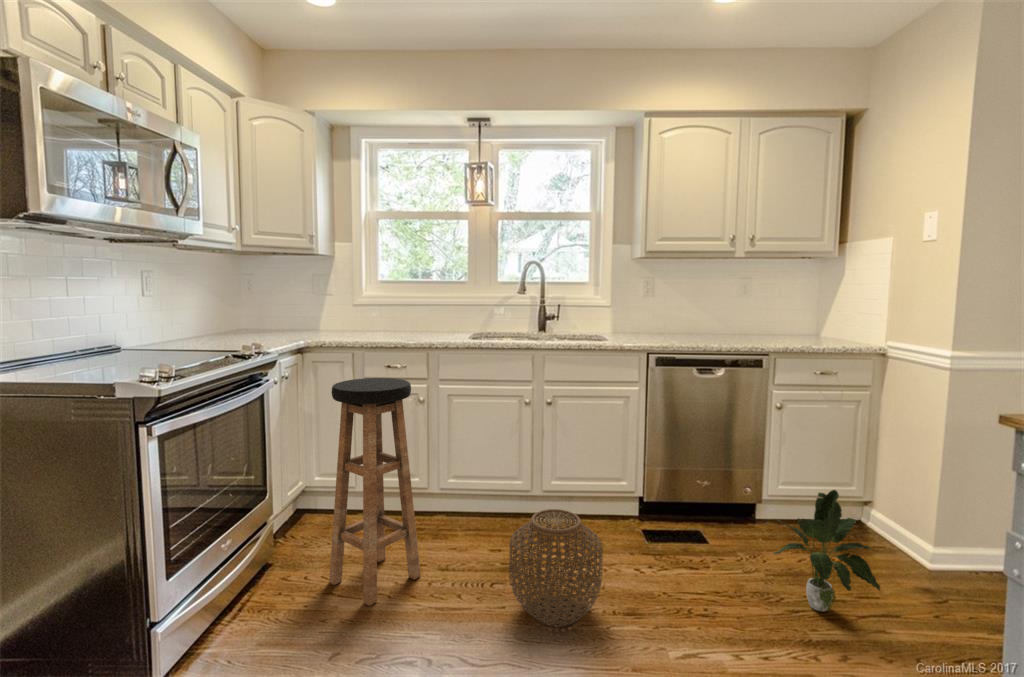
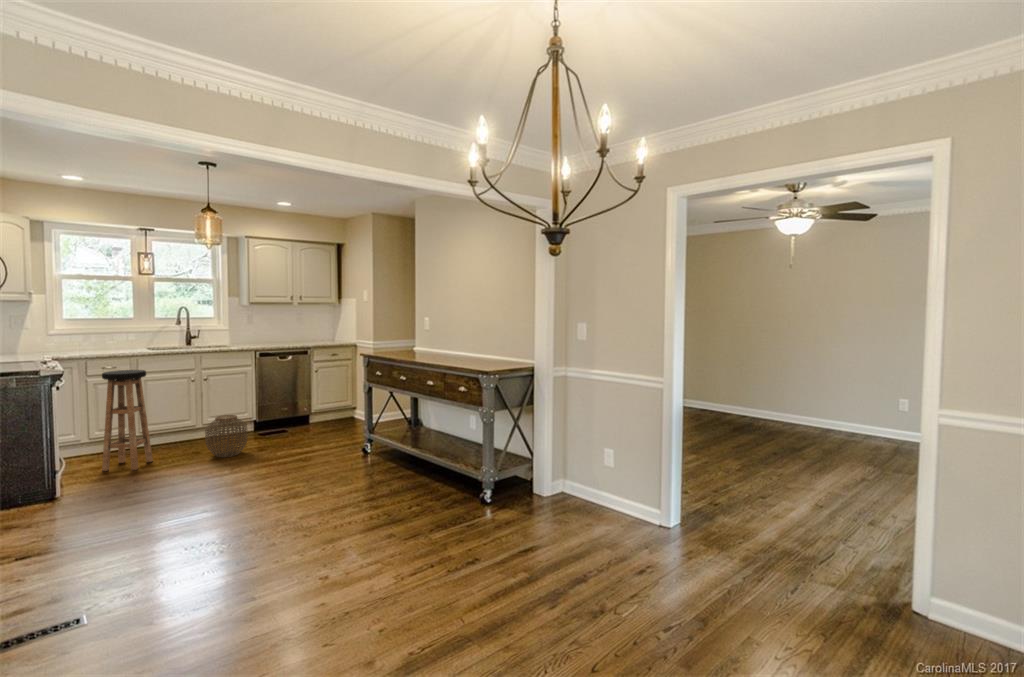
potted plant: present [773,490,880,611] -> none [312,393,347,436]

